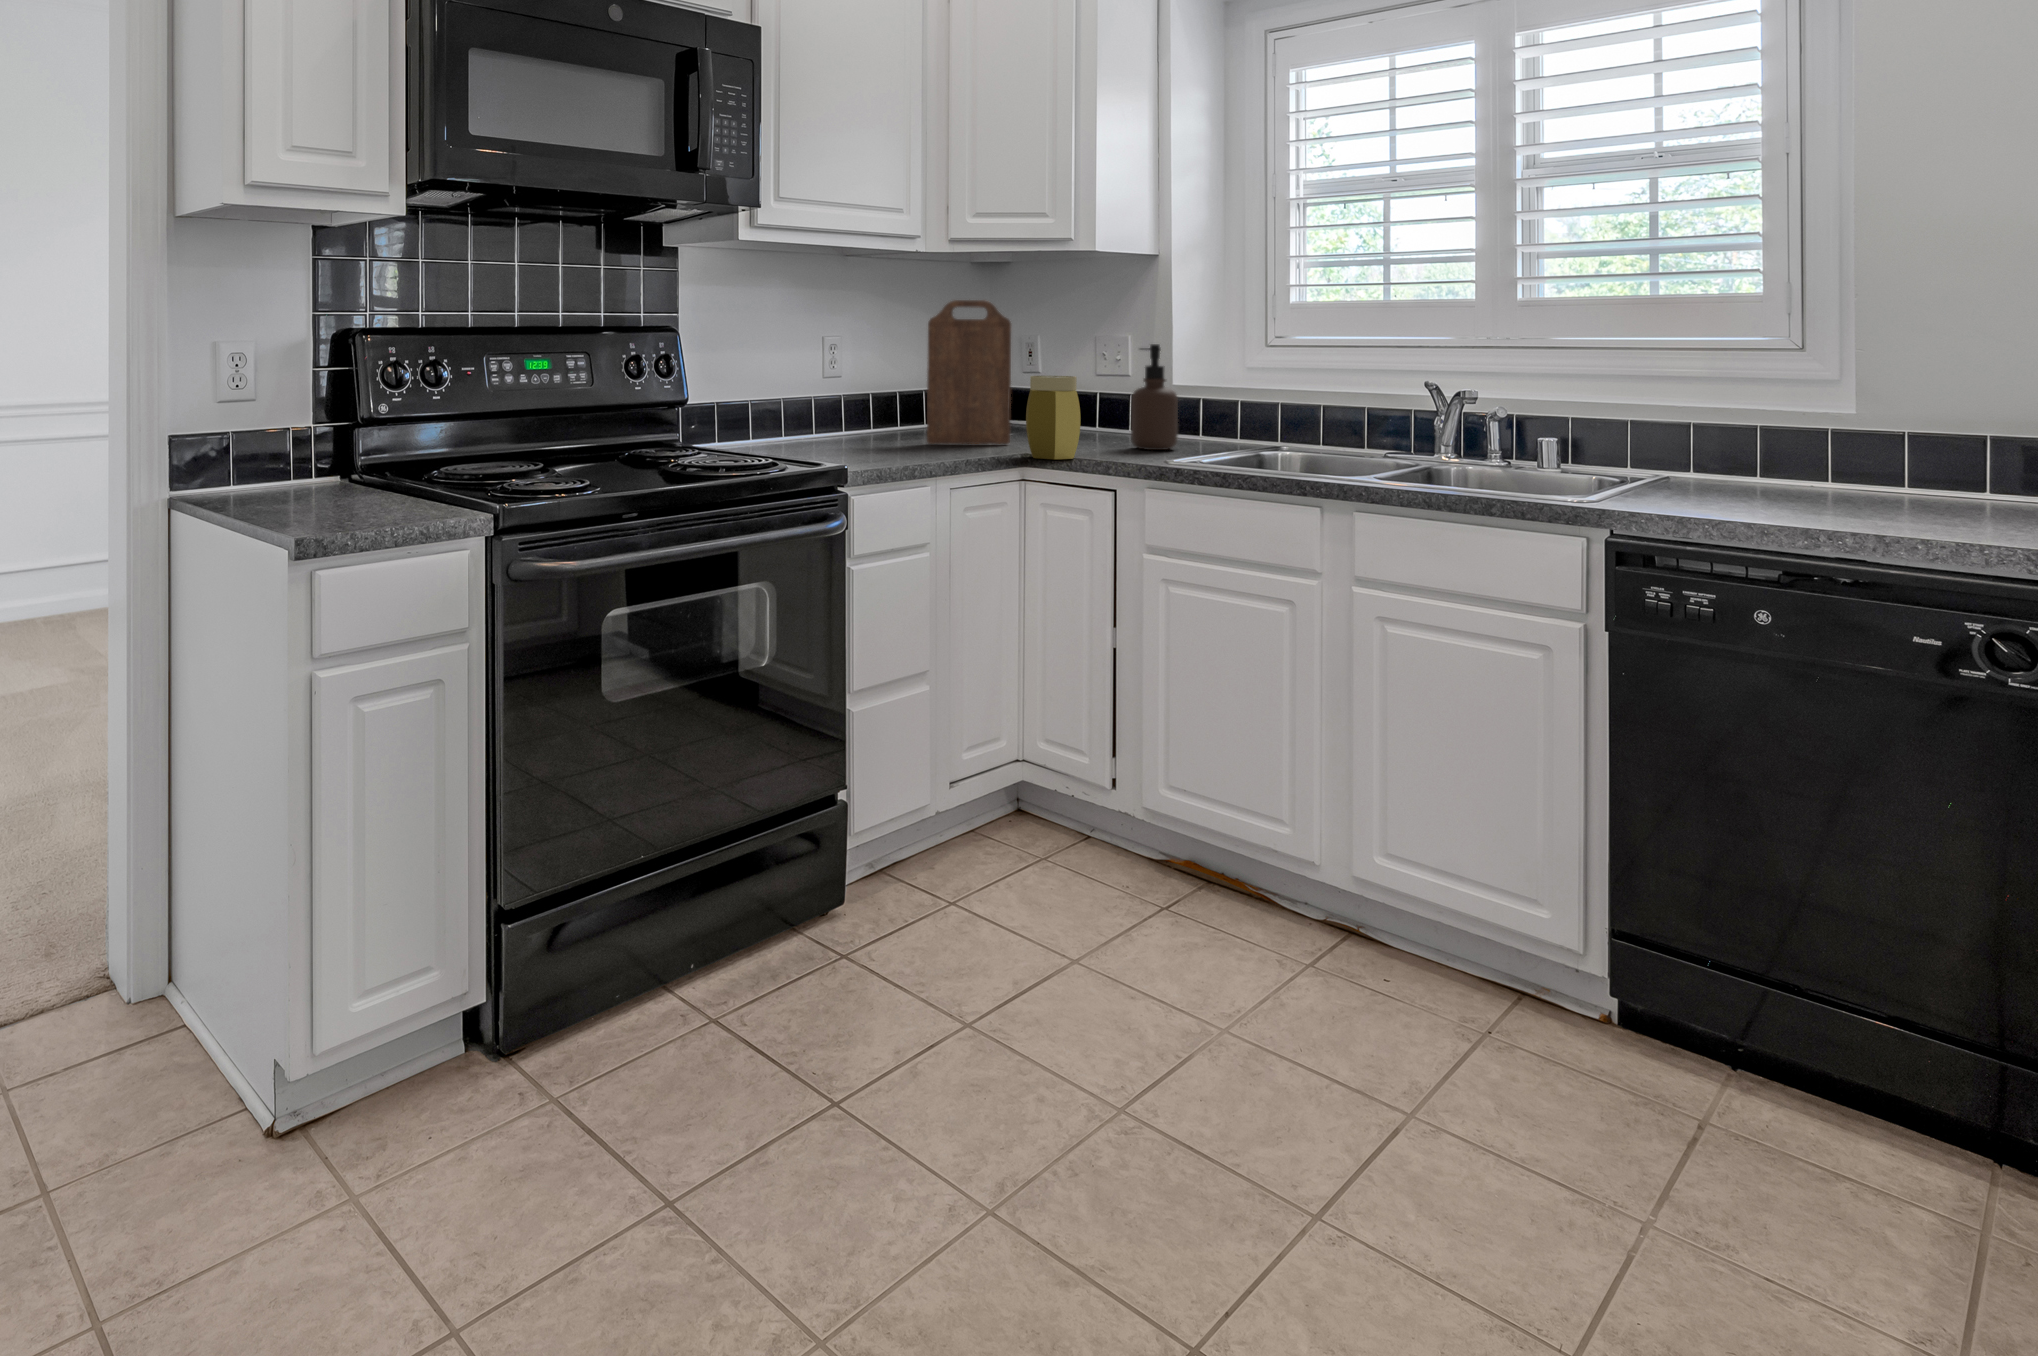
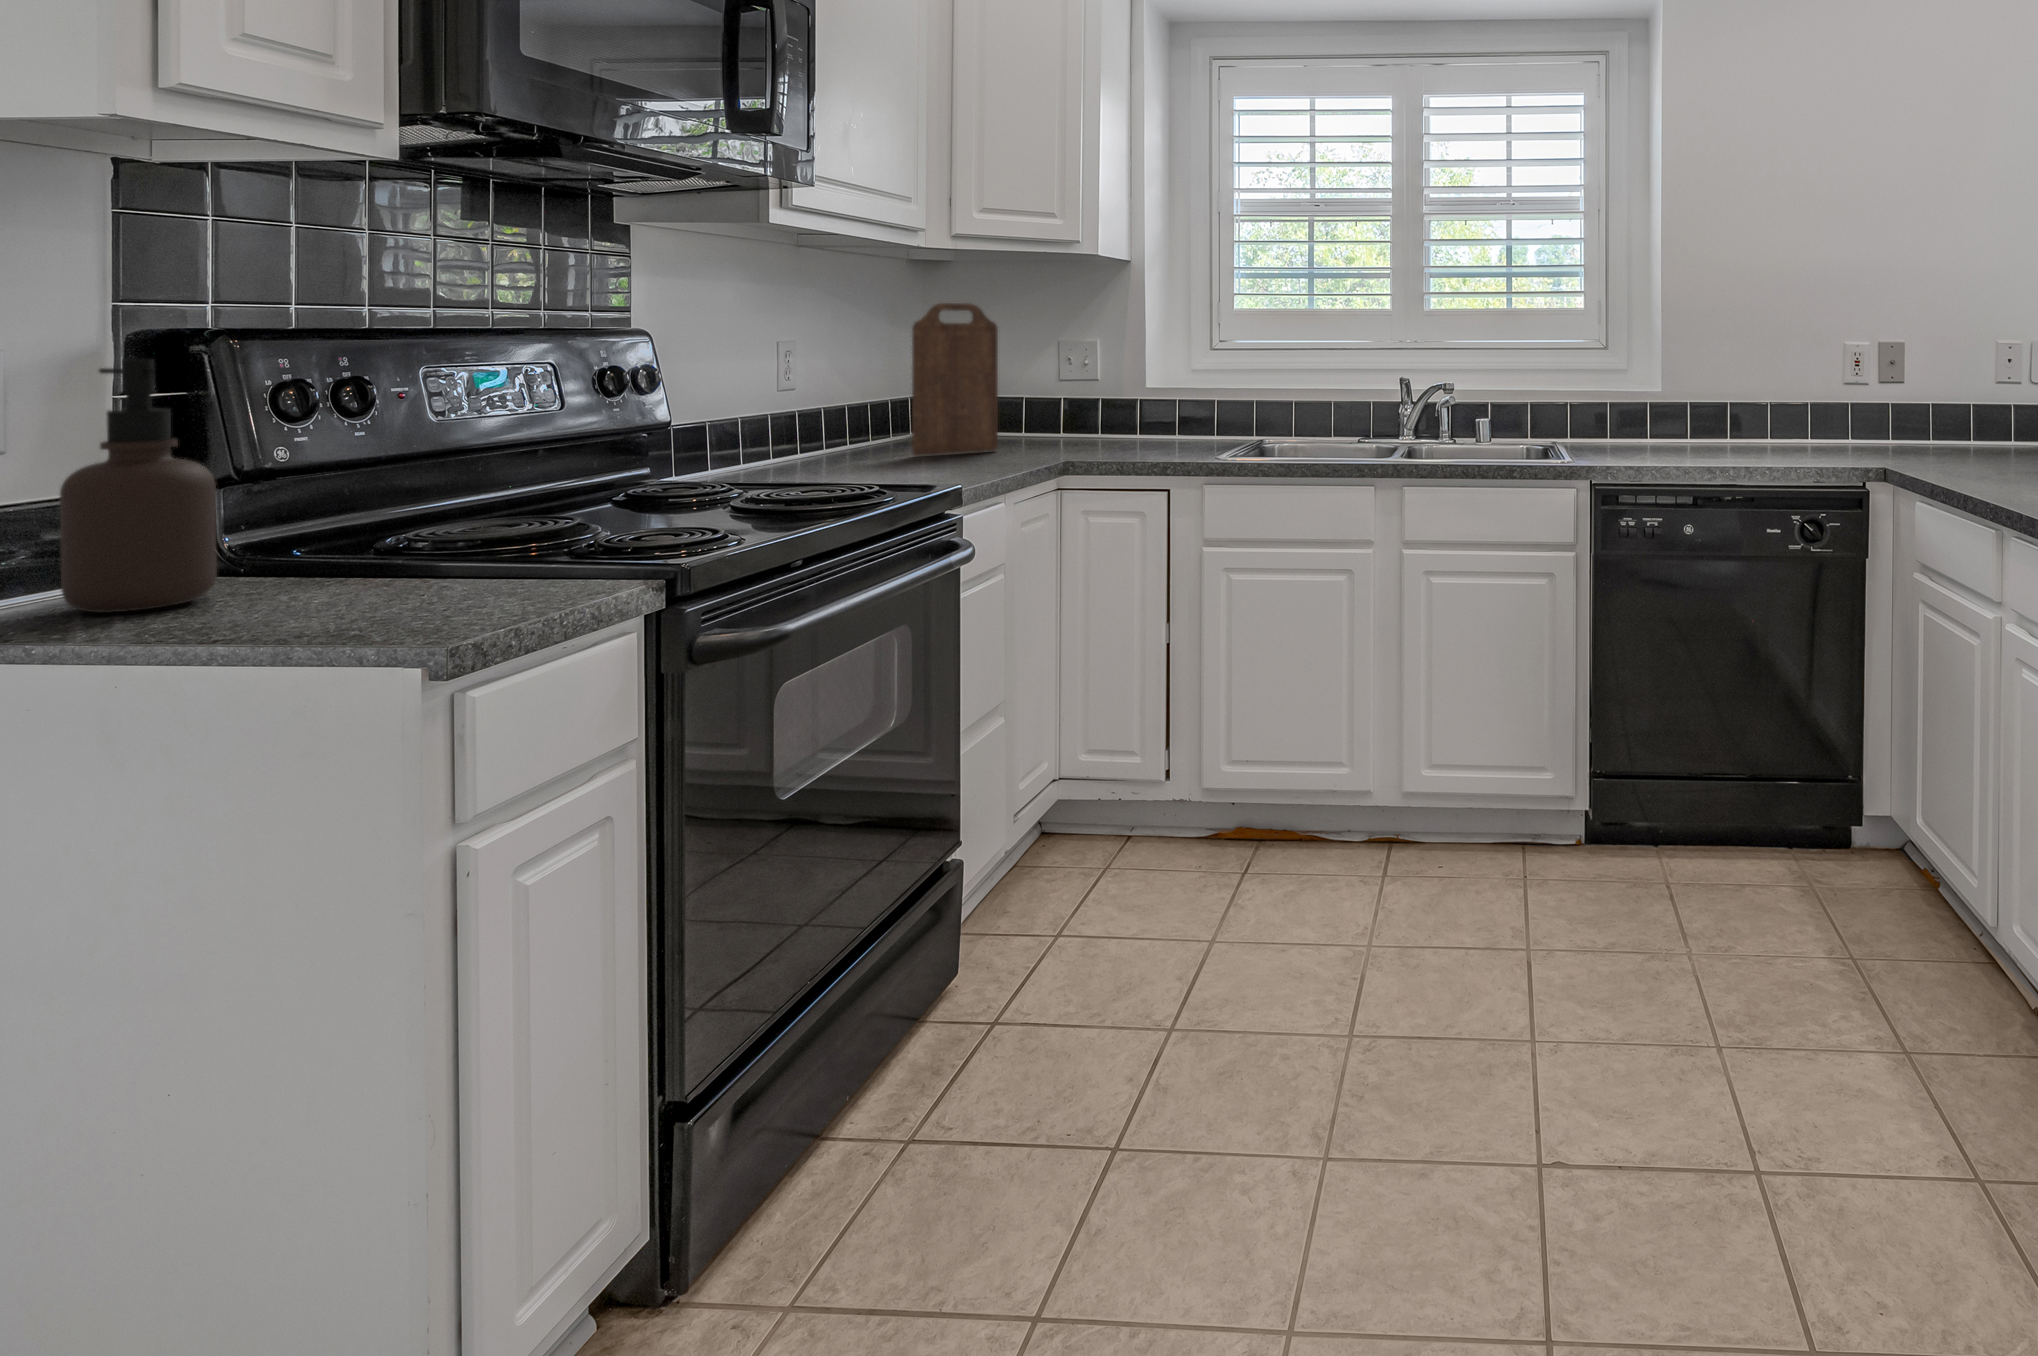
soap dispenser: present [1131,344,1178,450] -> present [60,359,217,613]
jar: present [1026,376,1081,459] -> none [1049,379,1110,461]

